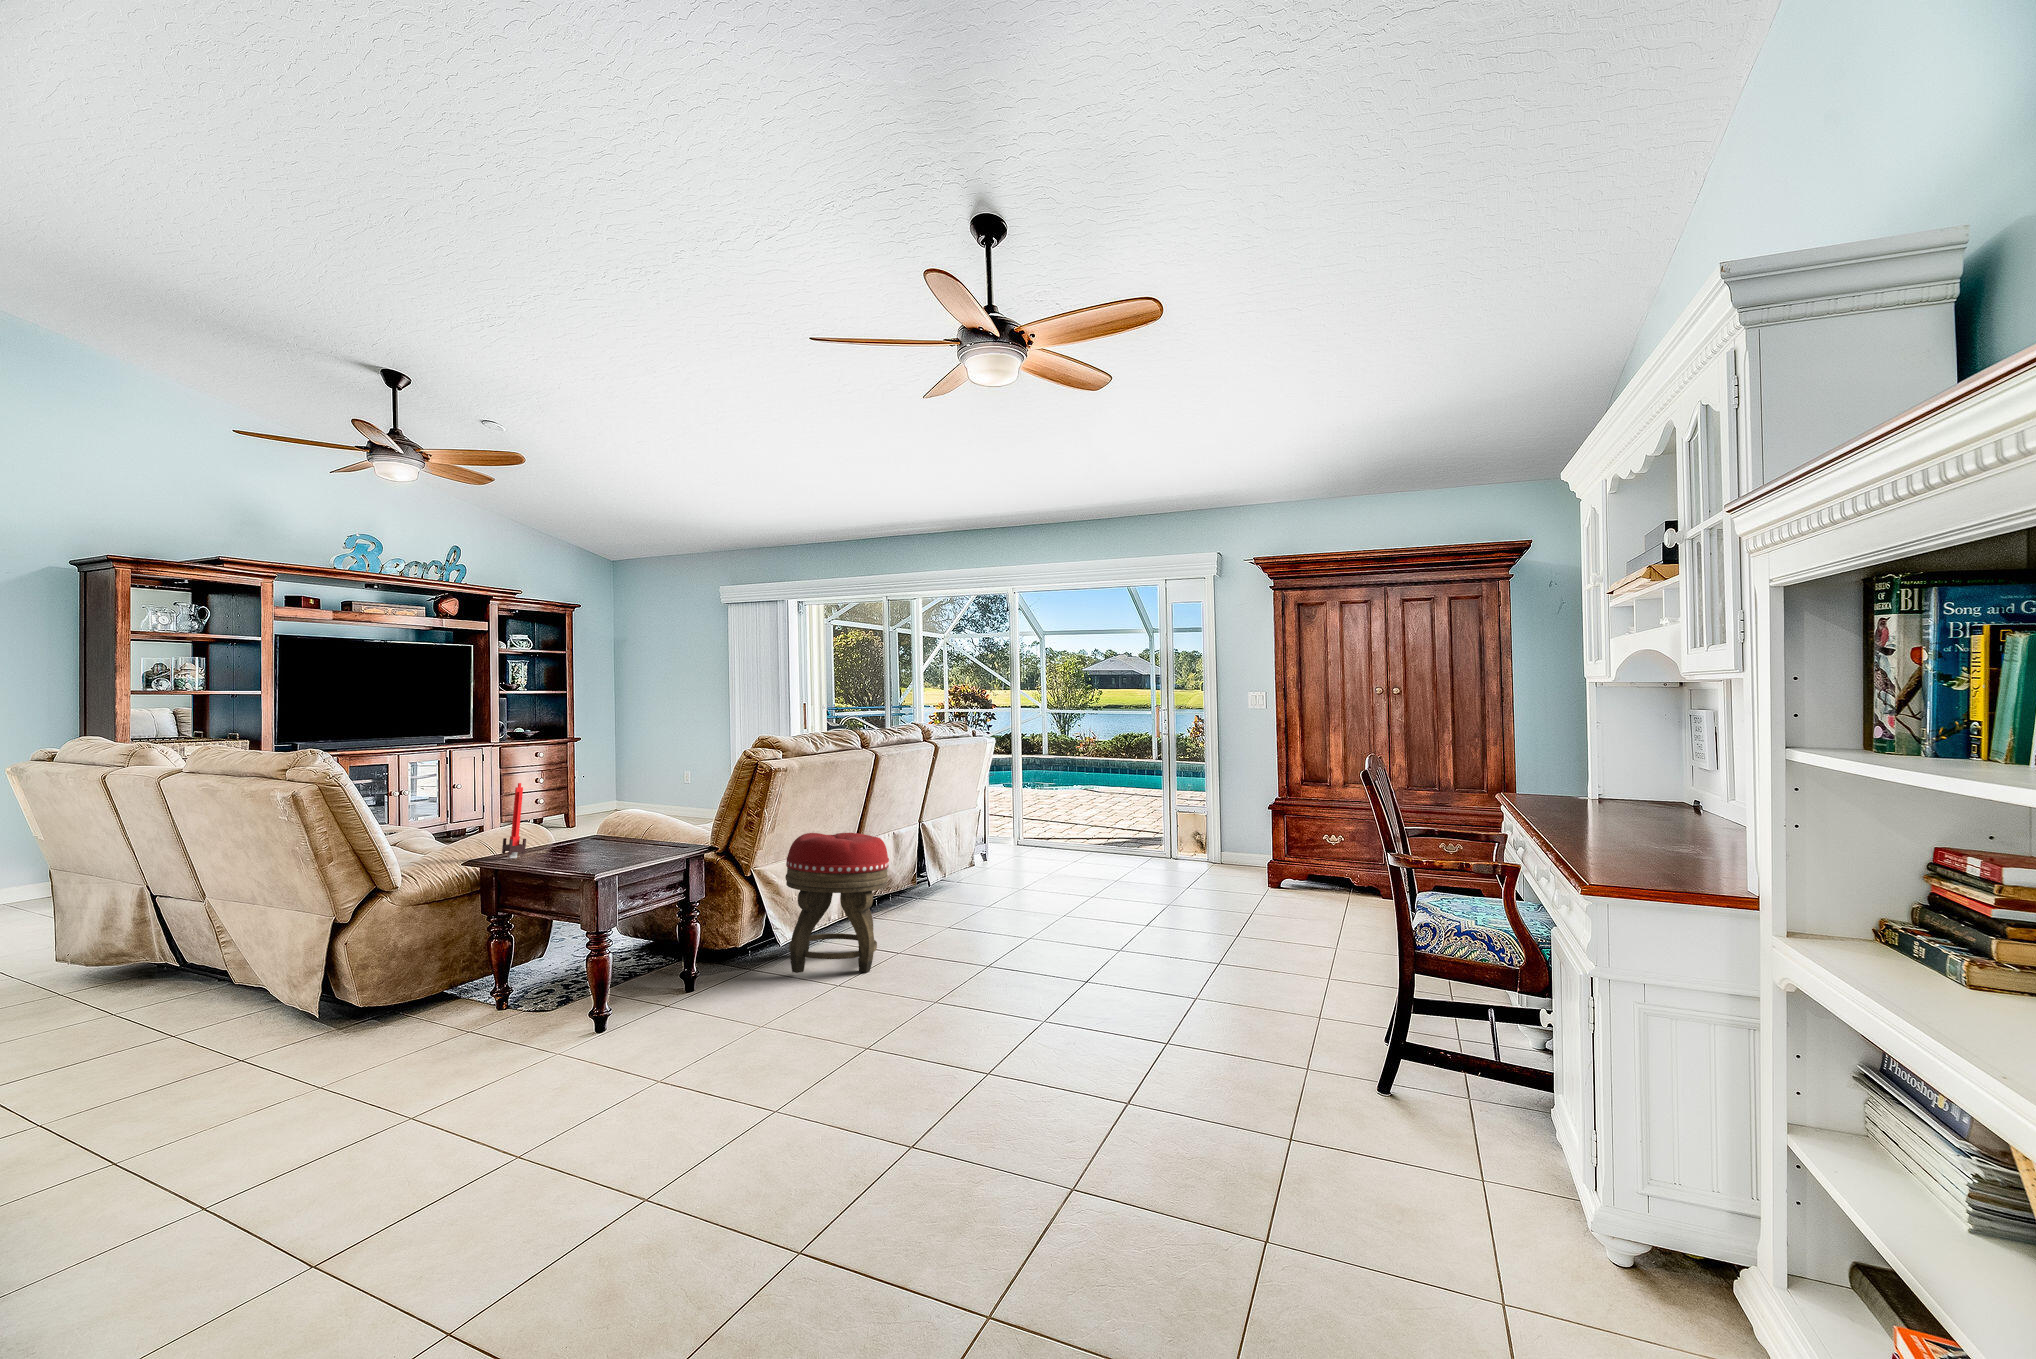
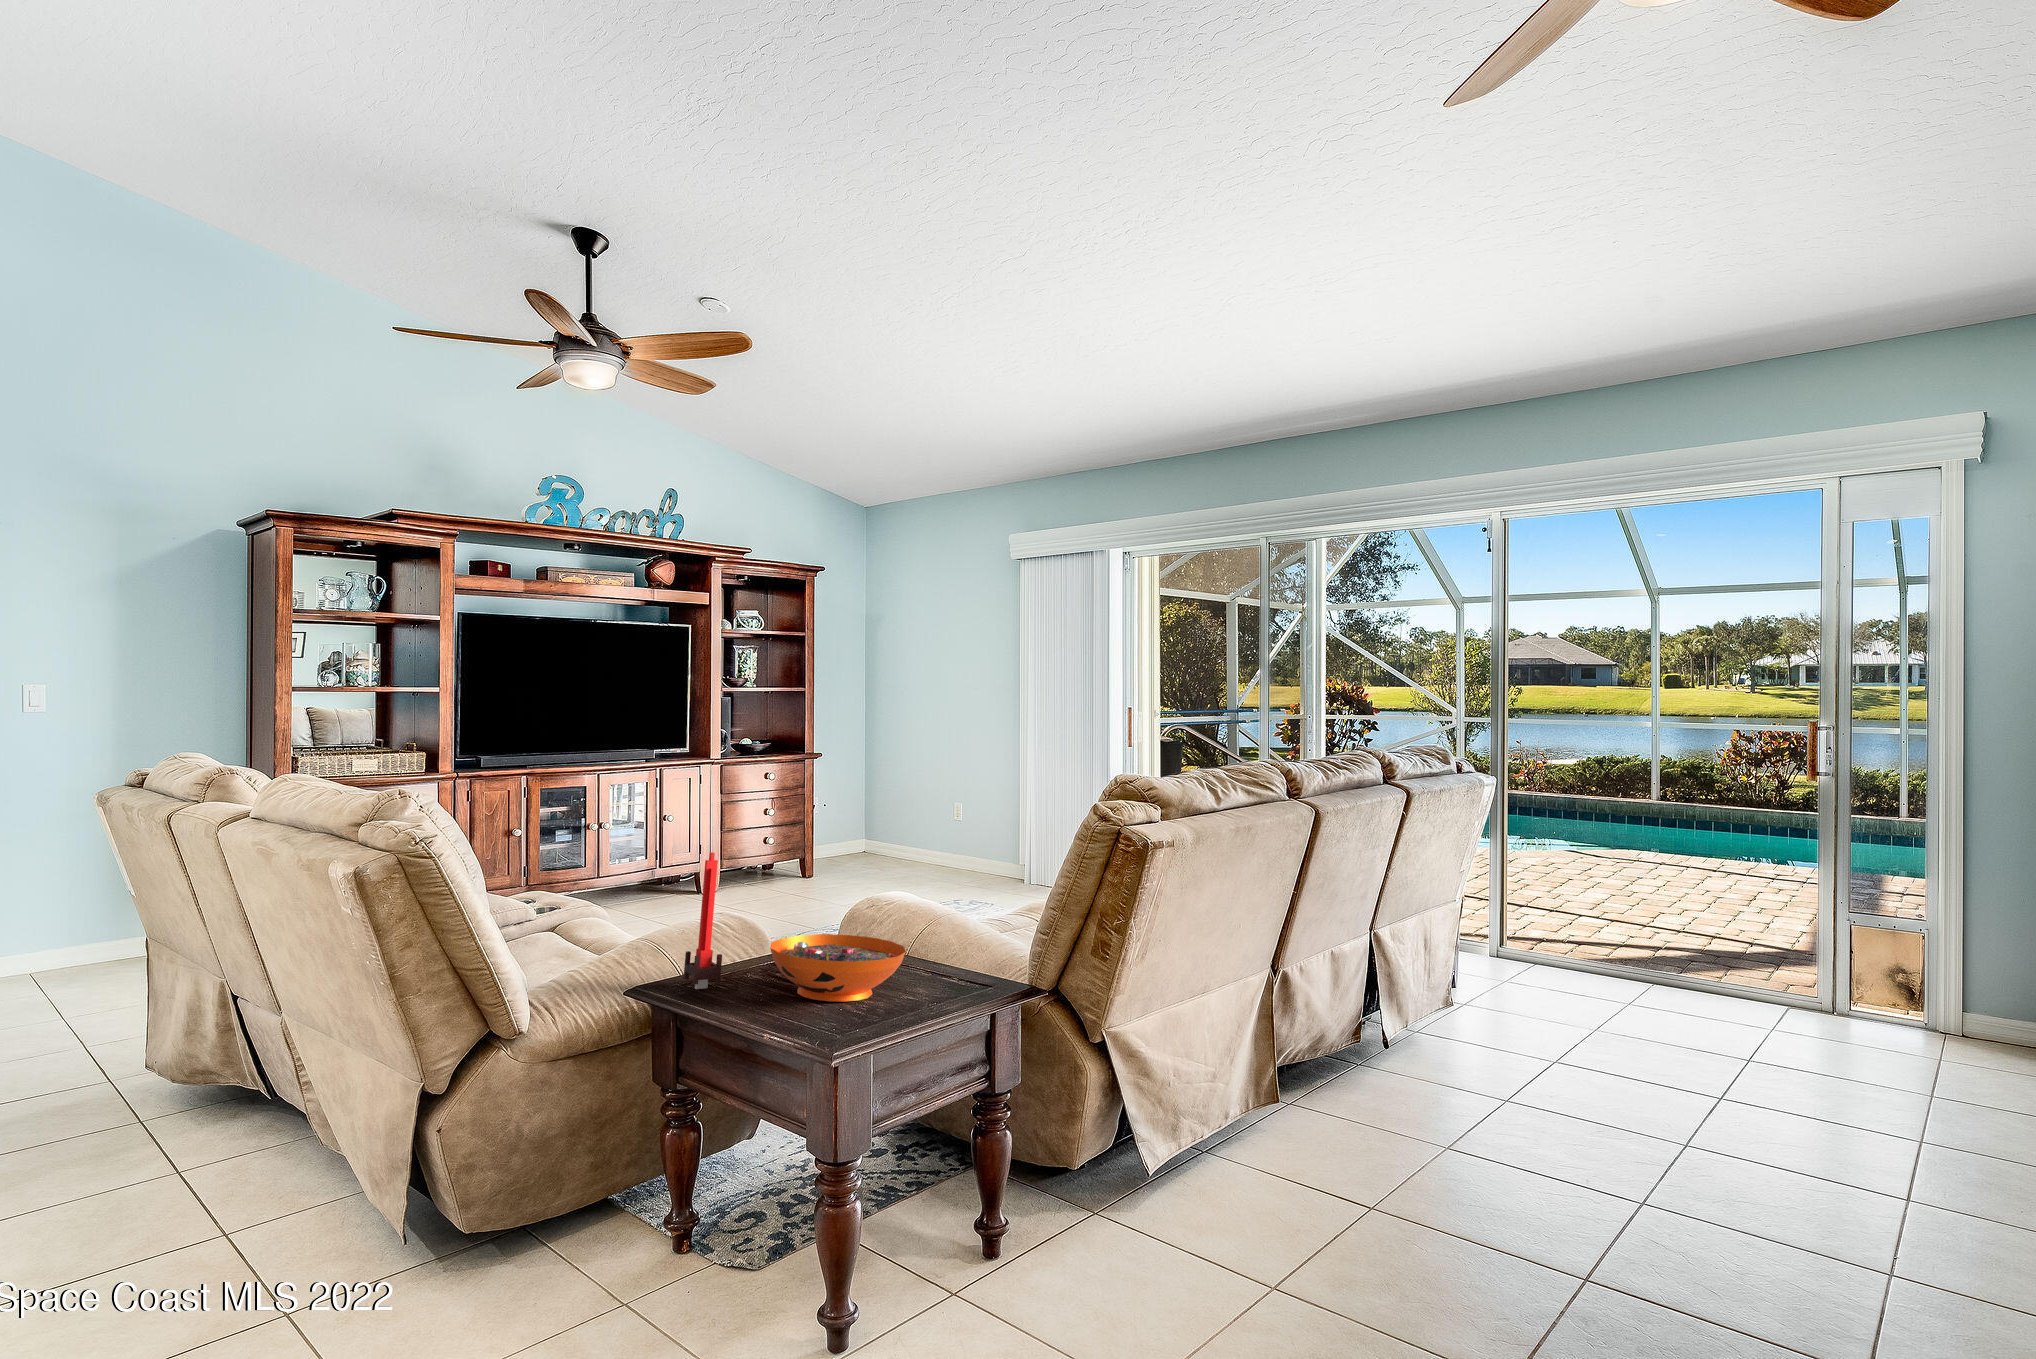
decorative bowl: none [556,827,636,857] -> present [770,934,906,1002]
footstool: present [785,833,889,973] -> none [1169,964,1376,1271]

